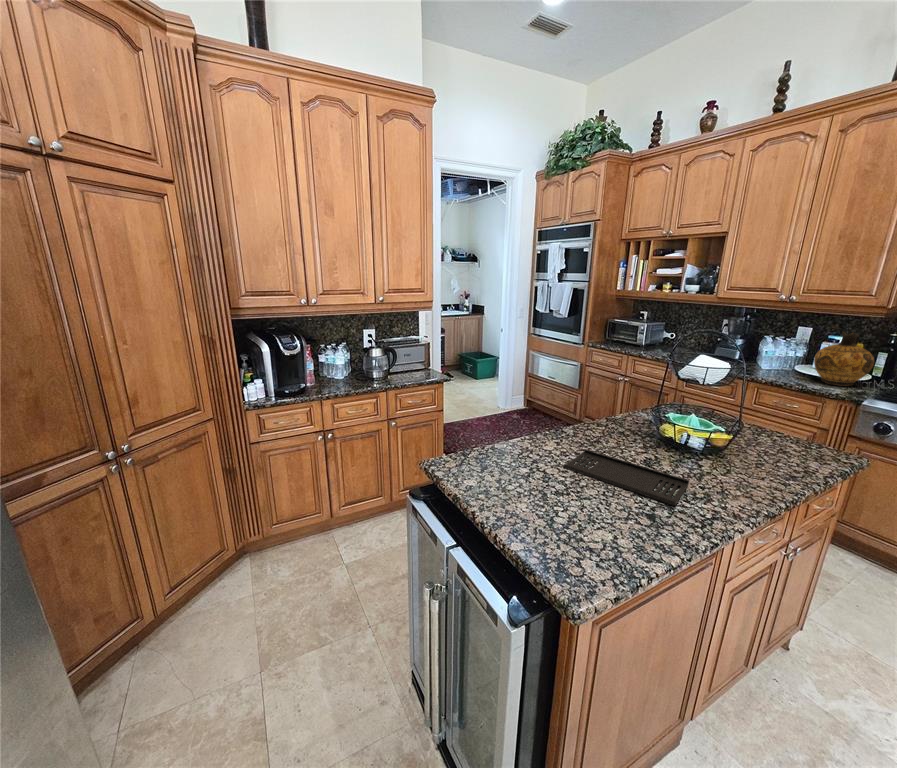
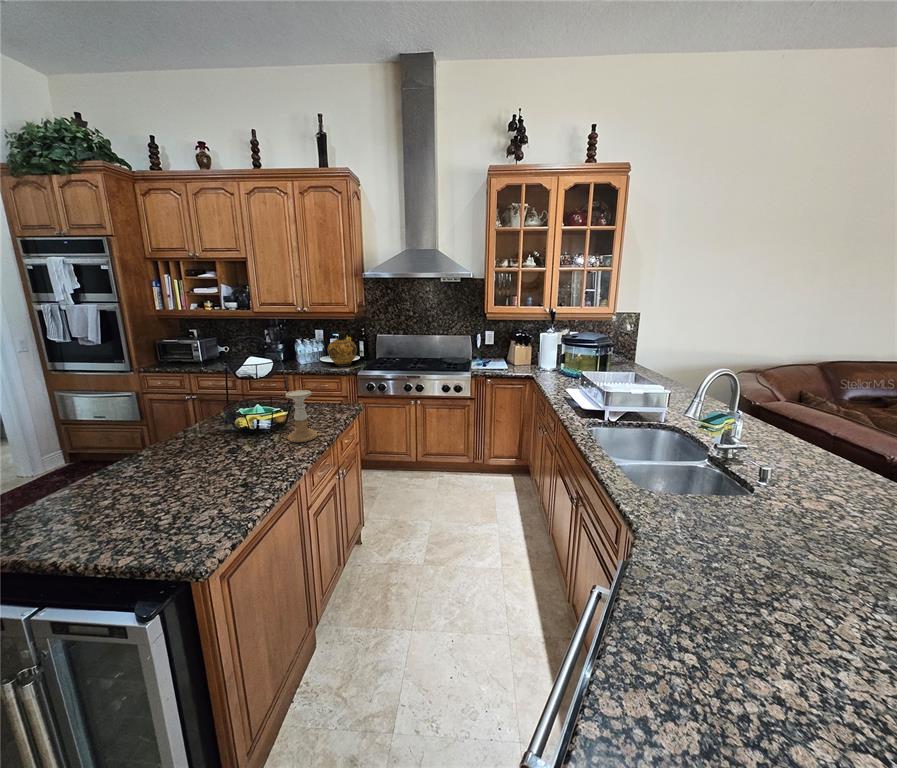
candle holder: none [723,413,783,490] -> present [286,390,317,442]
tray: present [564,449,689,506] -> none [151,451,267,484]

